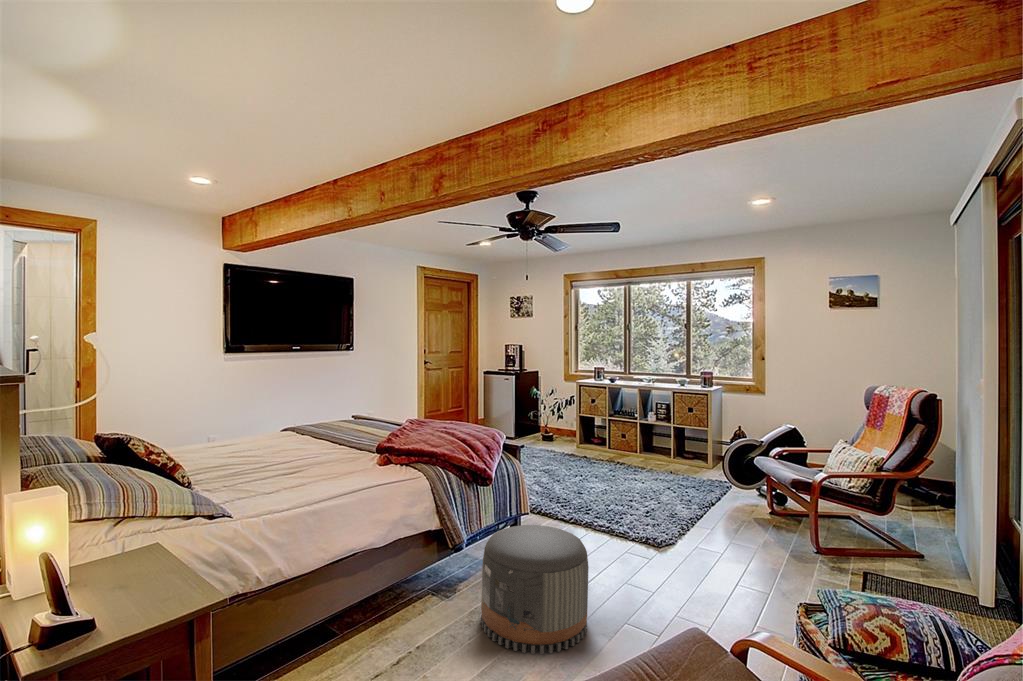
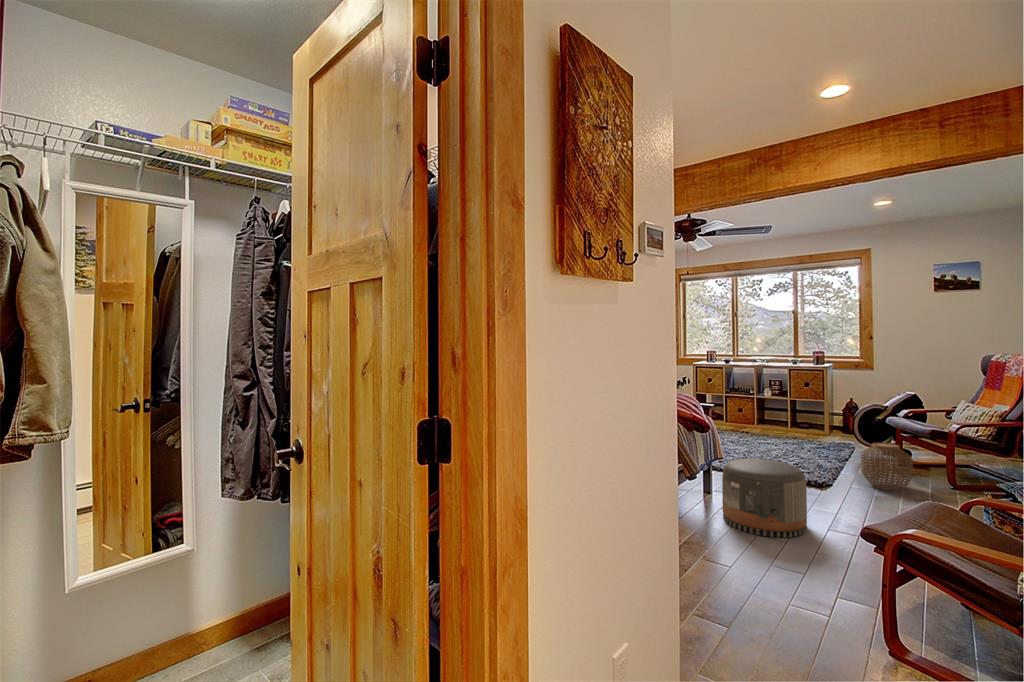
woven basket: none [706,495,764,560] -> present [861,443,913,491]

